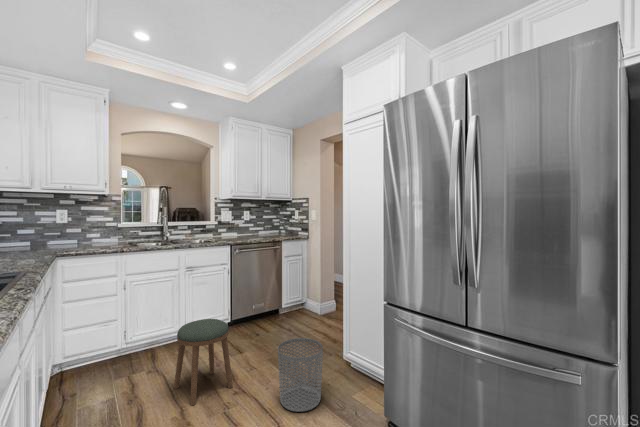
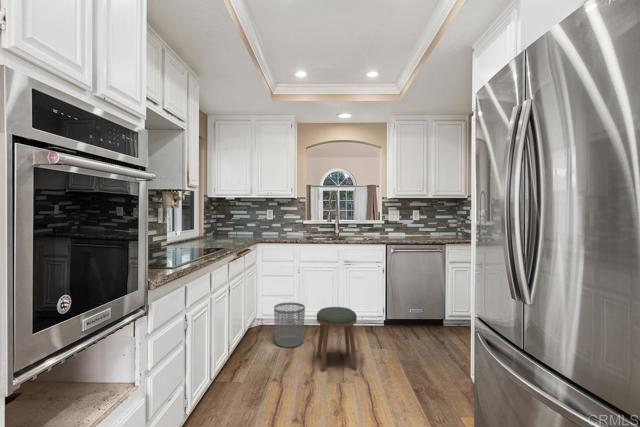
waste bin: present [278,338,323,412] -> present [274,302,305,347]

